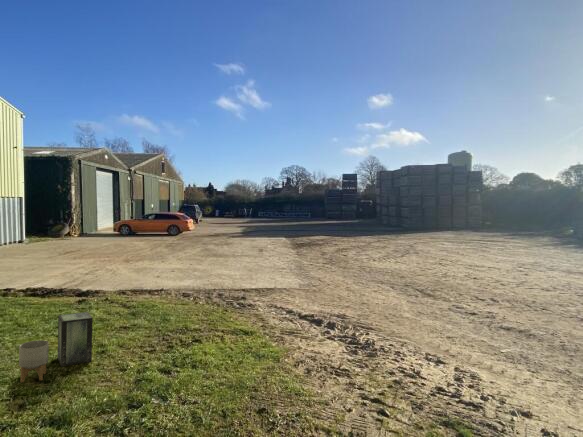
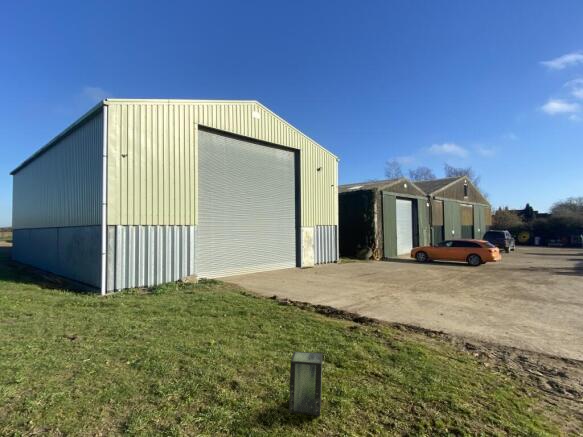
planter: present [19,340,49,383] -> none [245,377,272,427]

